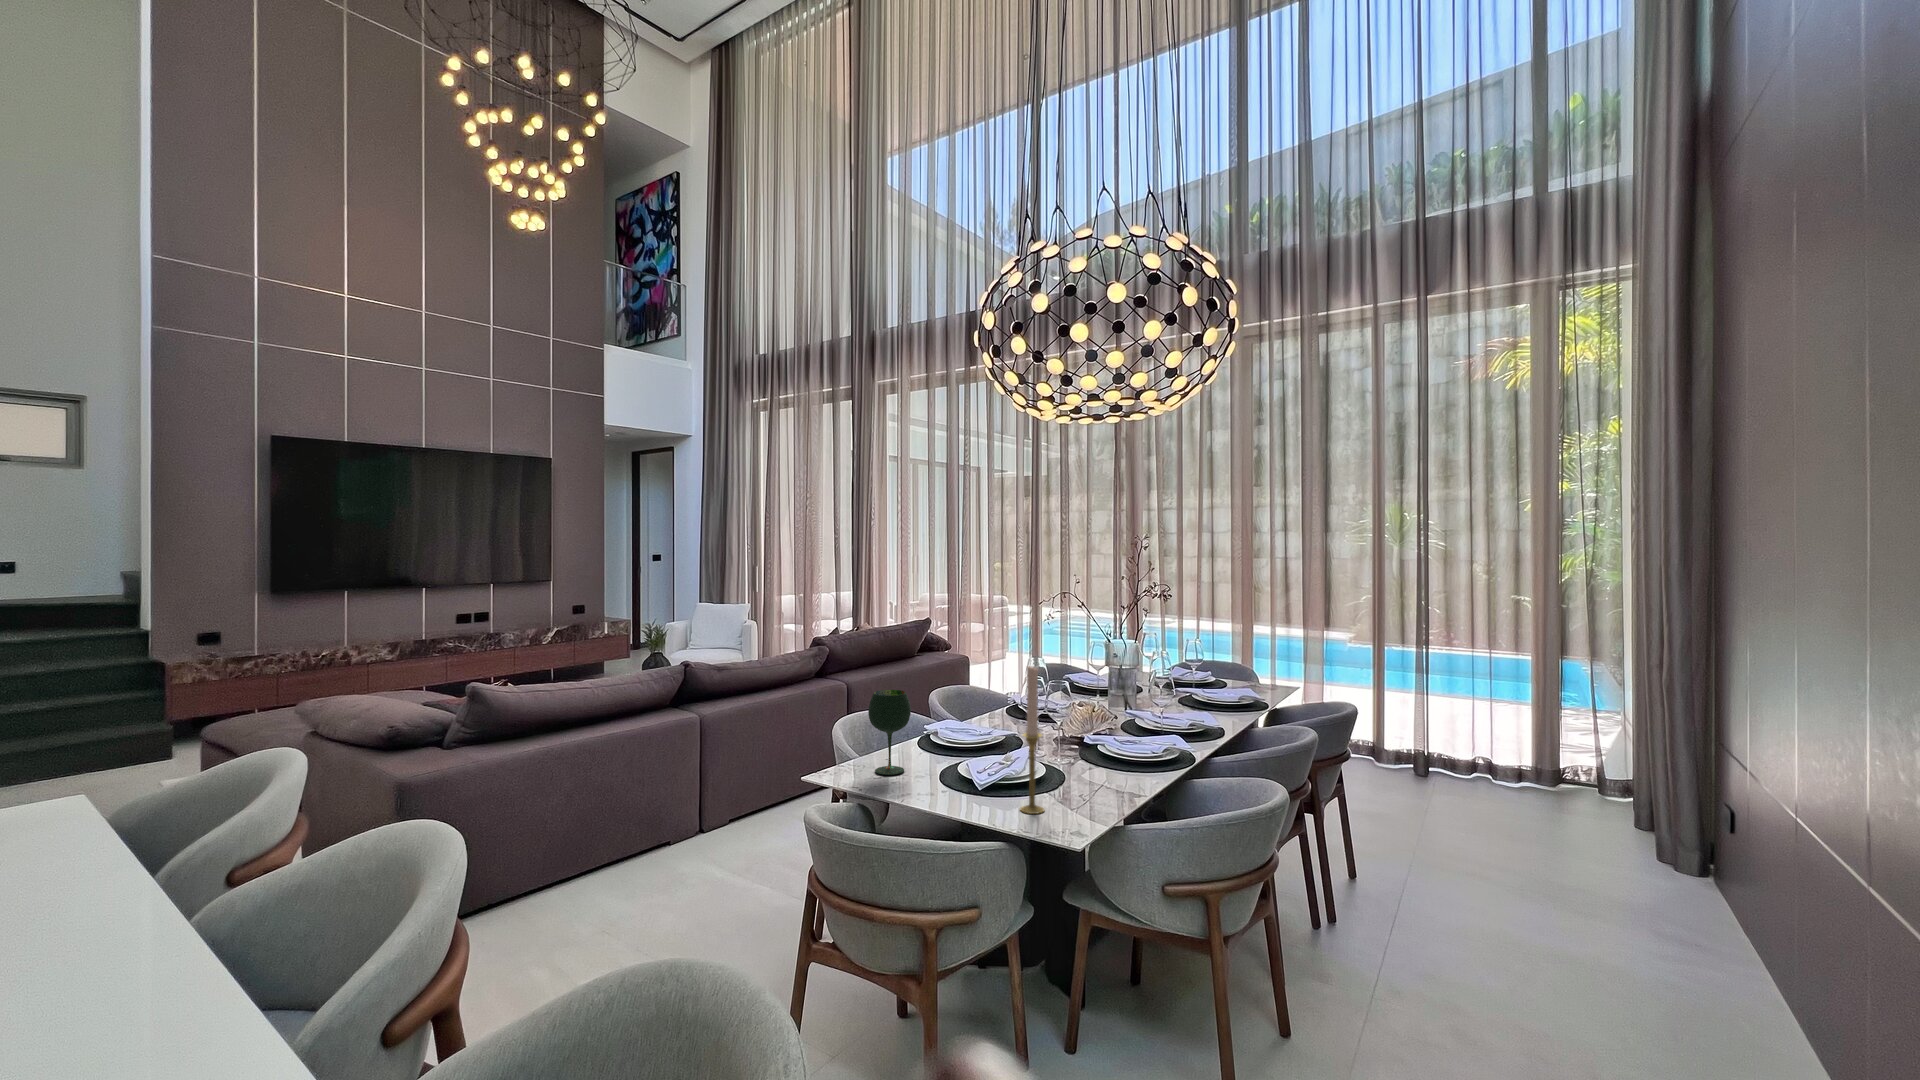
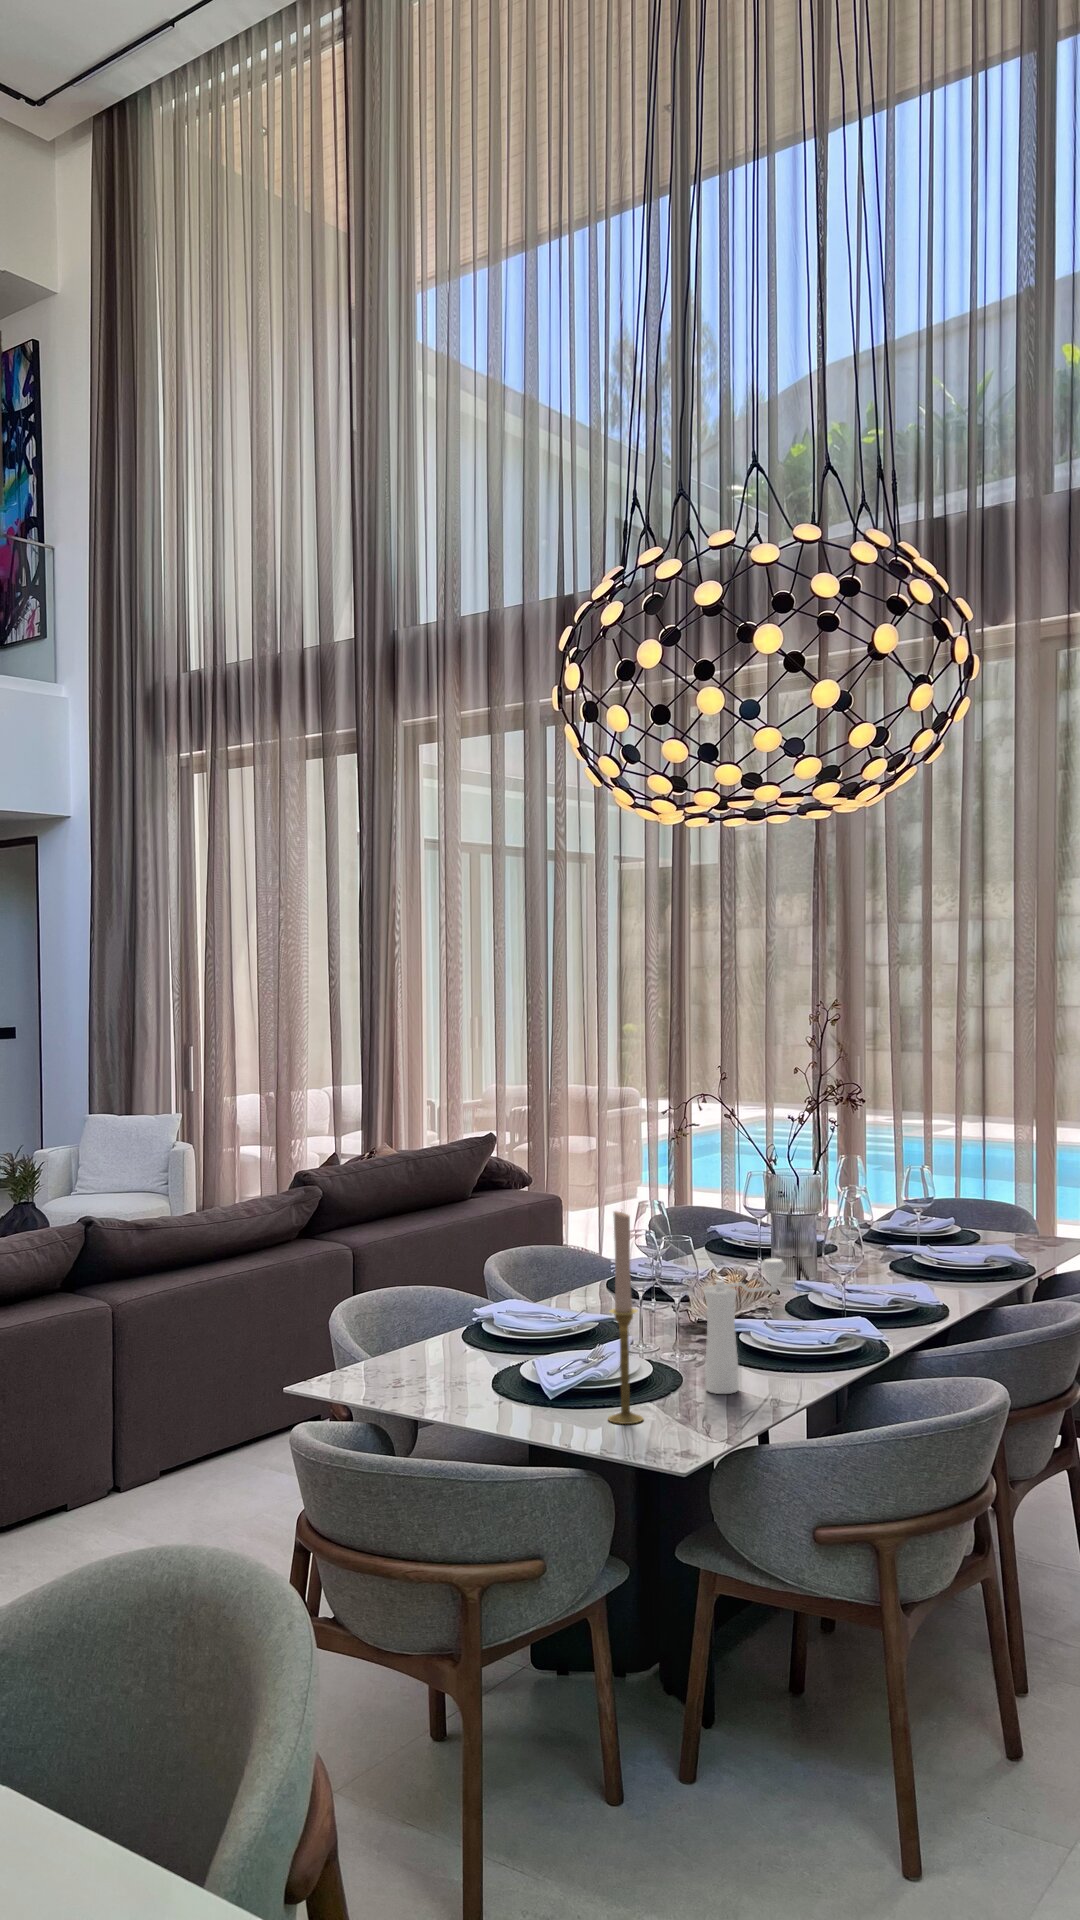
wine glass: present [868,690,911,775] -> none [389,1252,452,1378]
pepper mill: none [1082,698,1137,790] -> present [704,1259,786,1394]

